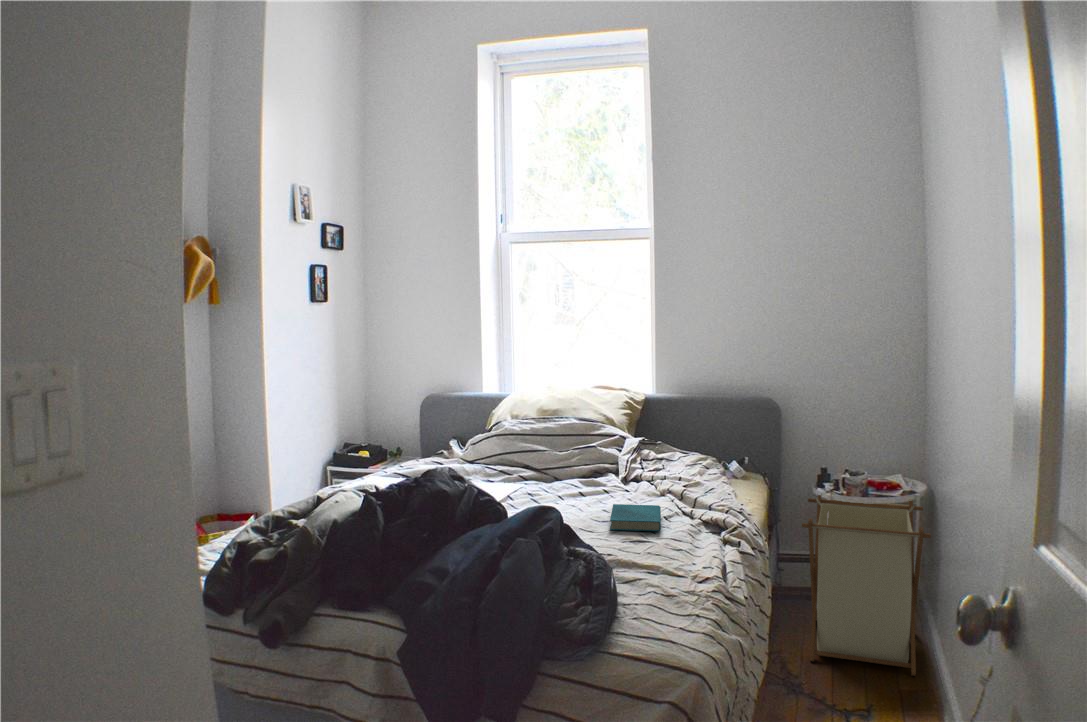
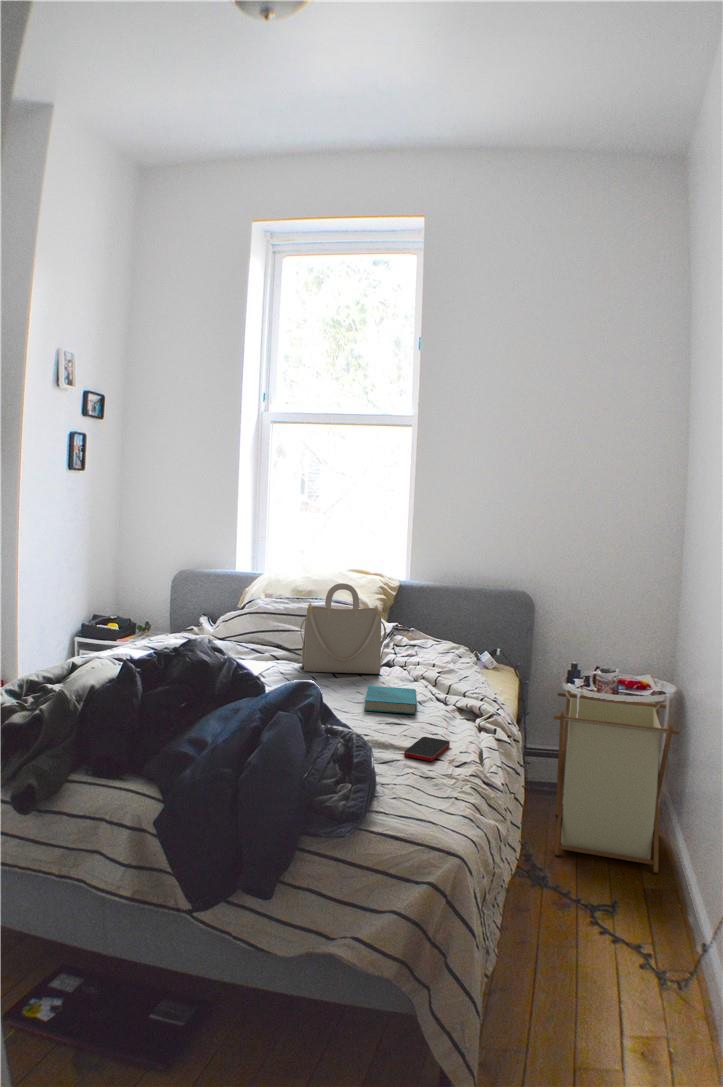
handbag: none [545,404,630,491] -> present [300,583,386,674]
smartphone: none [648,554,692,579] -> present [404,737,450,761]

